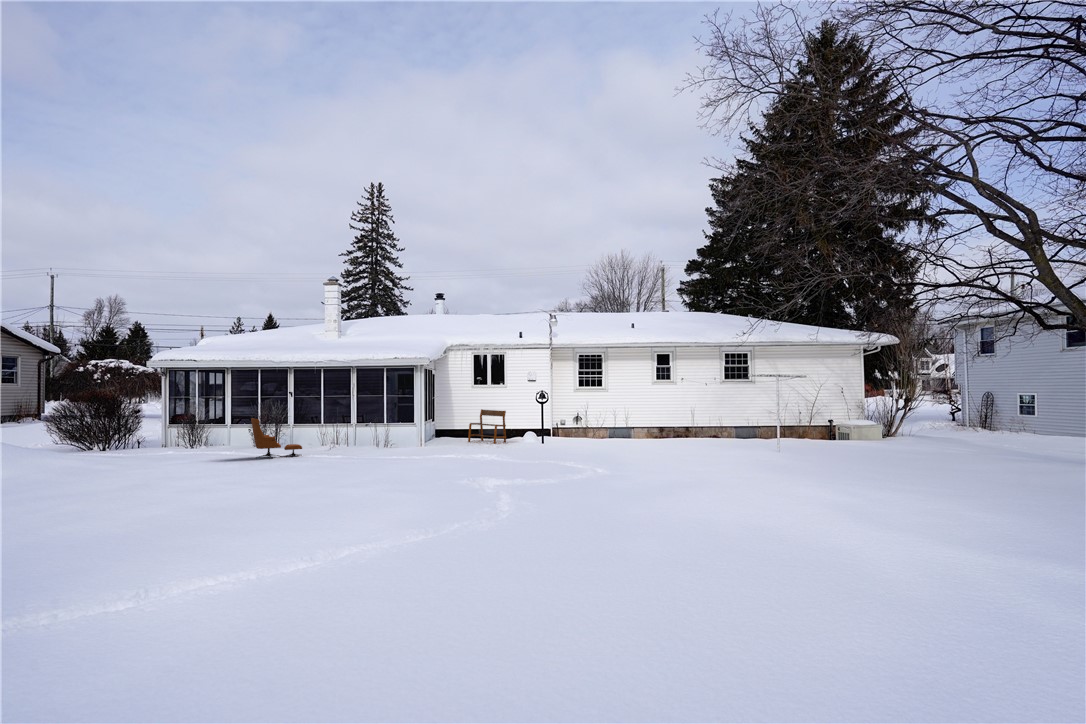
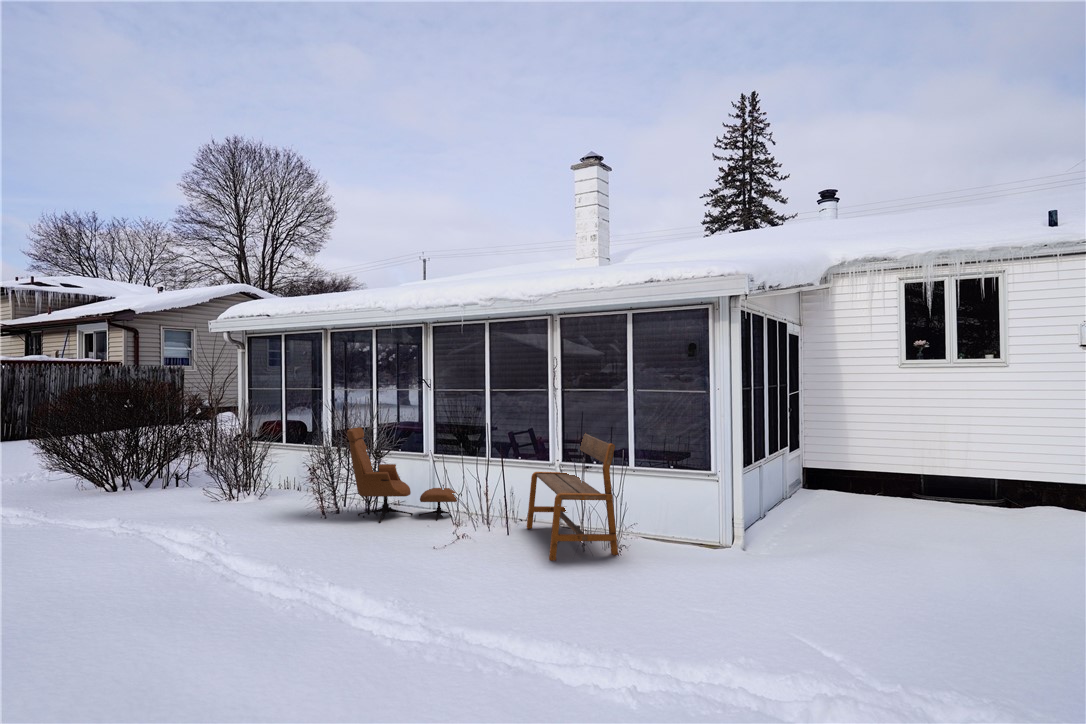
bench: present [468,409,506,444] -> present [527,434,618,561]

